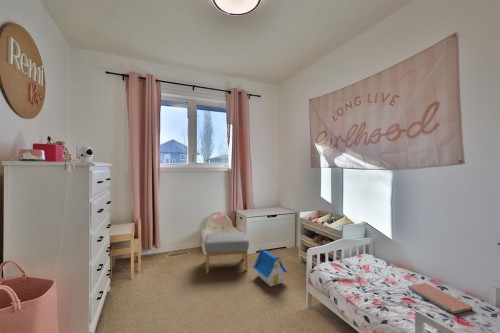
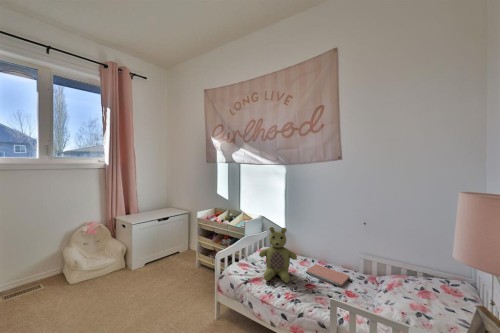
stuffed bear: none [352,231,395,290] -> present [259,227,297,283]
footstool: present [205,232,249,273] -> none [62,248,134,321]
toy house: present [253,247,287,286] -> none [142,263,188,309]

